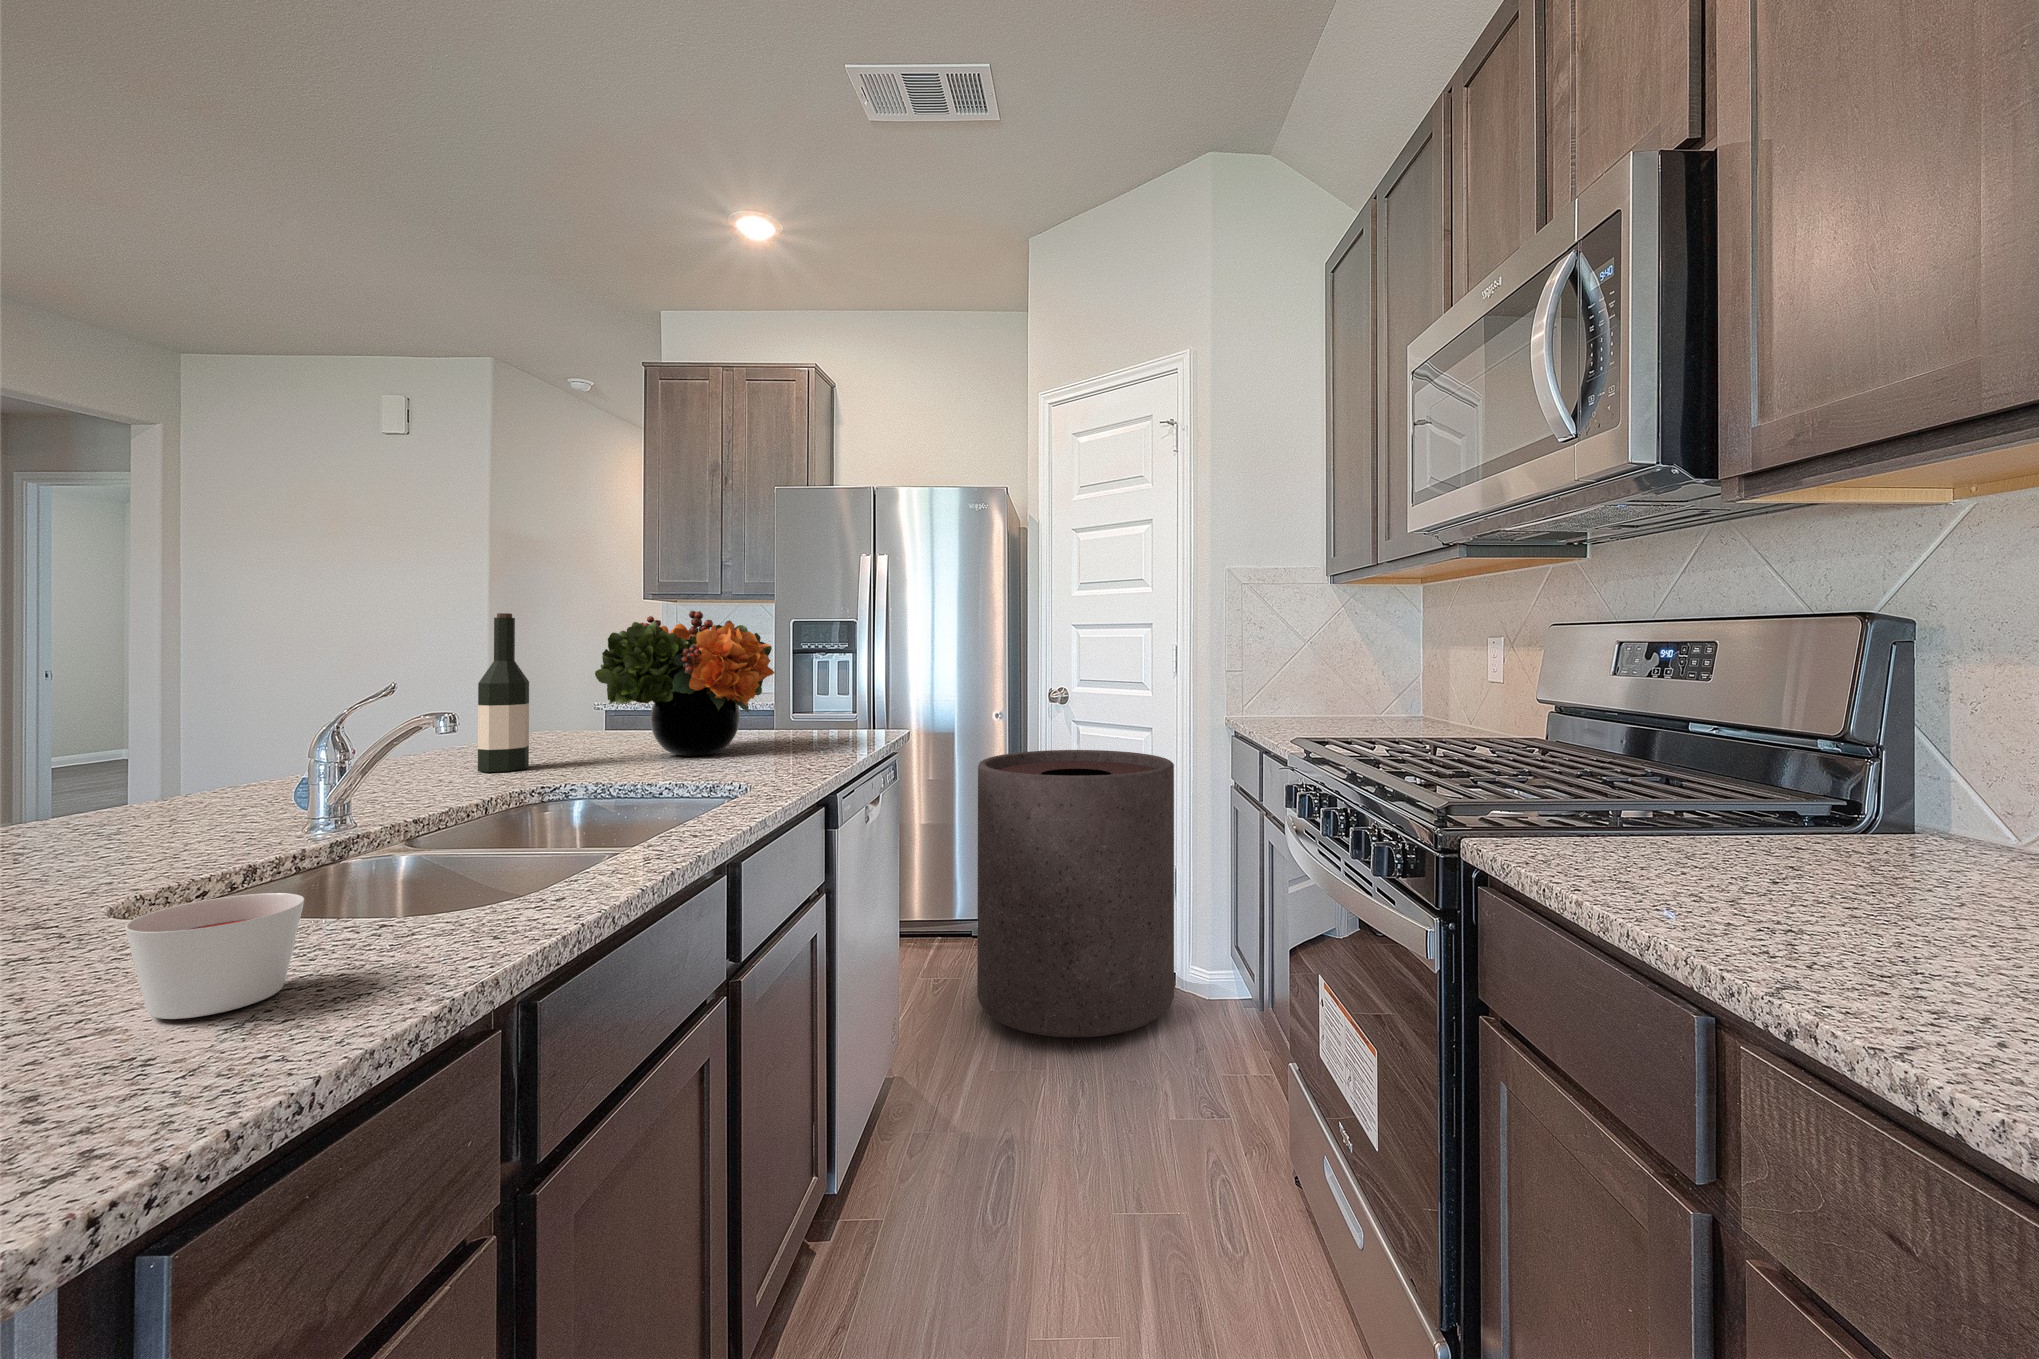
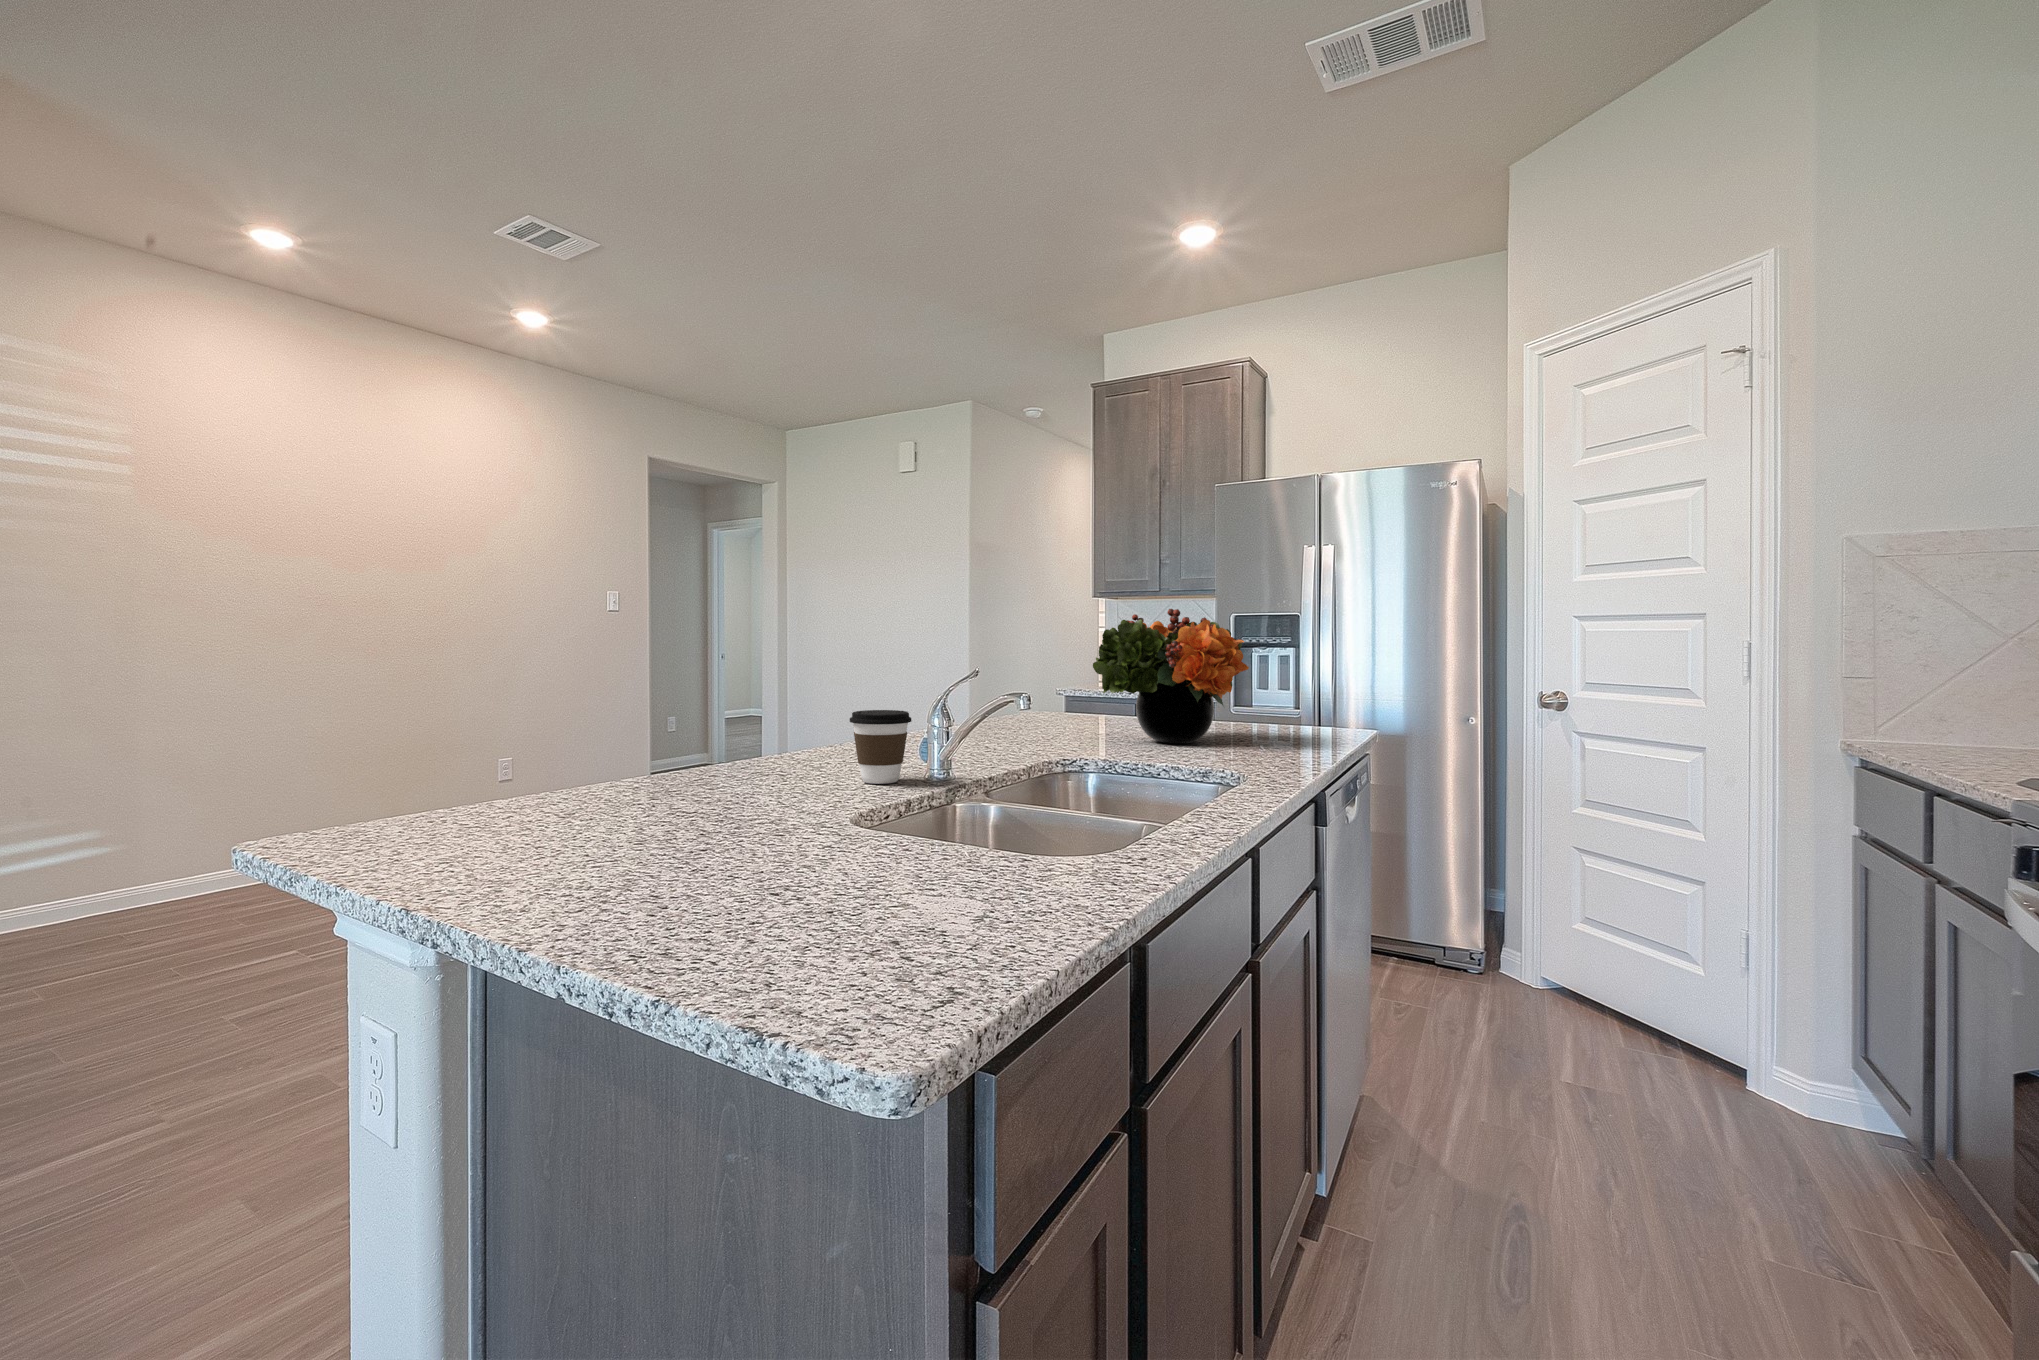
wine bottle: present [478,613,529,772] -> none [1009,614,1044,746]
coffee cup: none [158,740,279,845] -> present [850,710,911,784]
trash can: present [977,750,1174,1037] -> none [1455,765,1745,1120]
candle: present [125,893,304,1019] -> none [914,822,1004,903]

